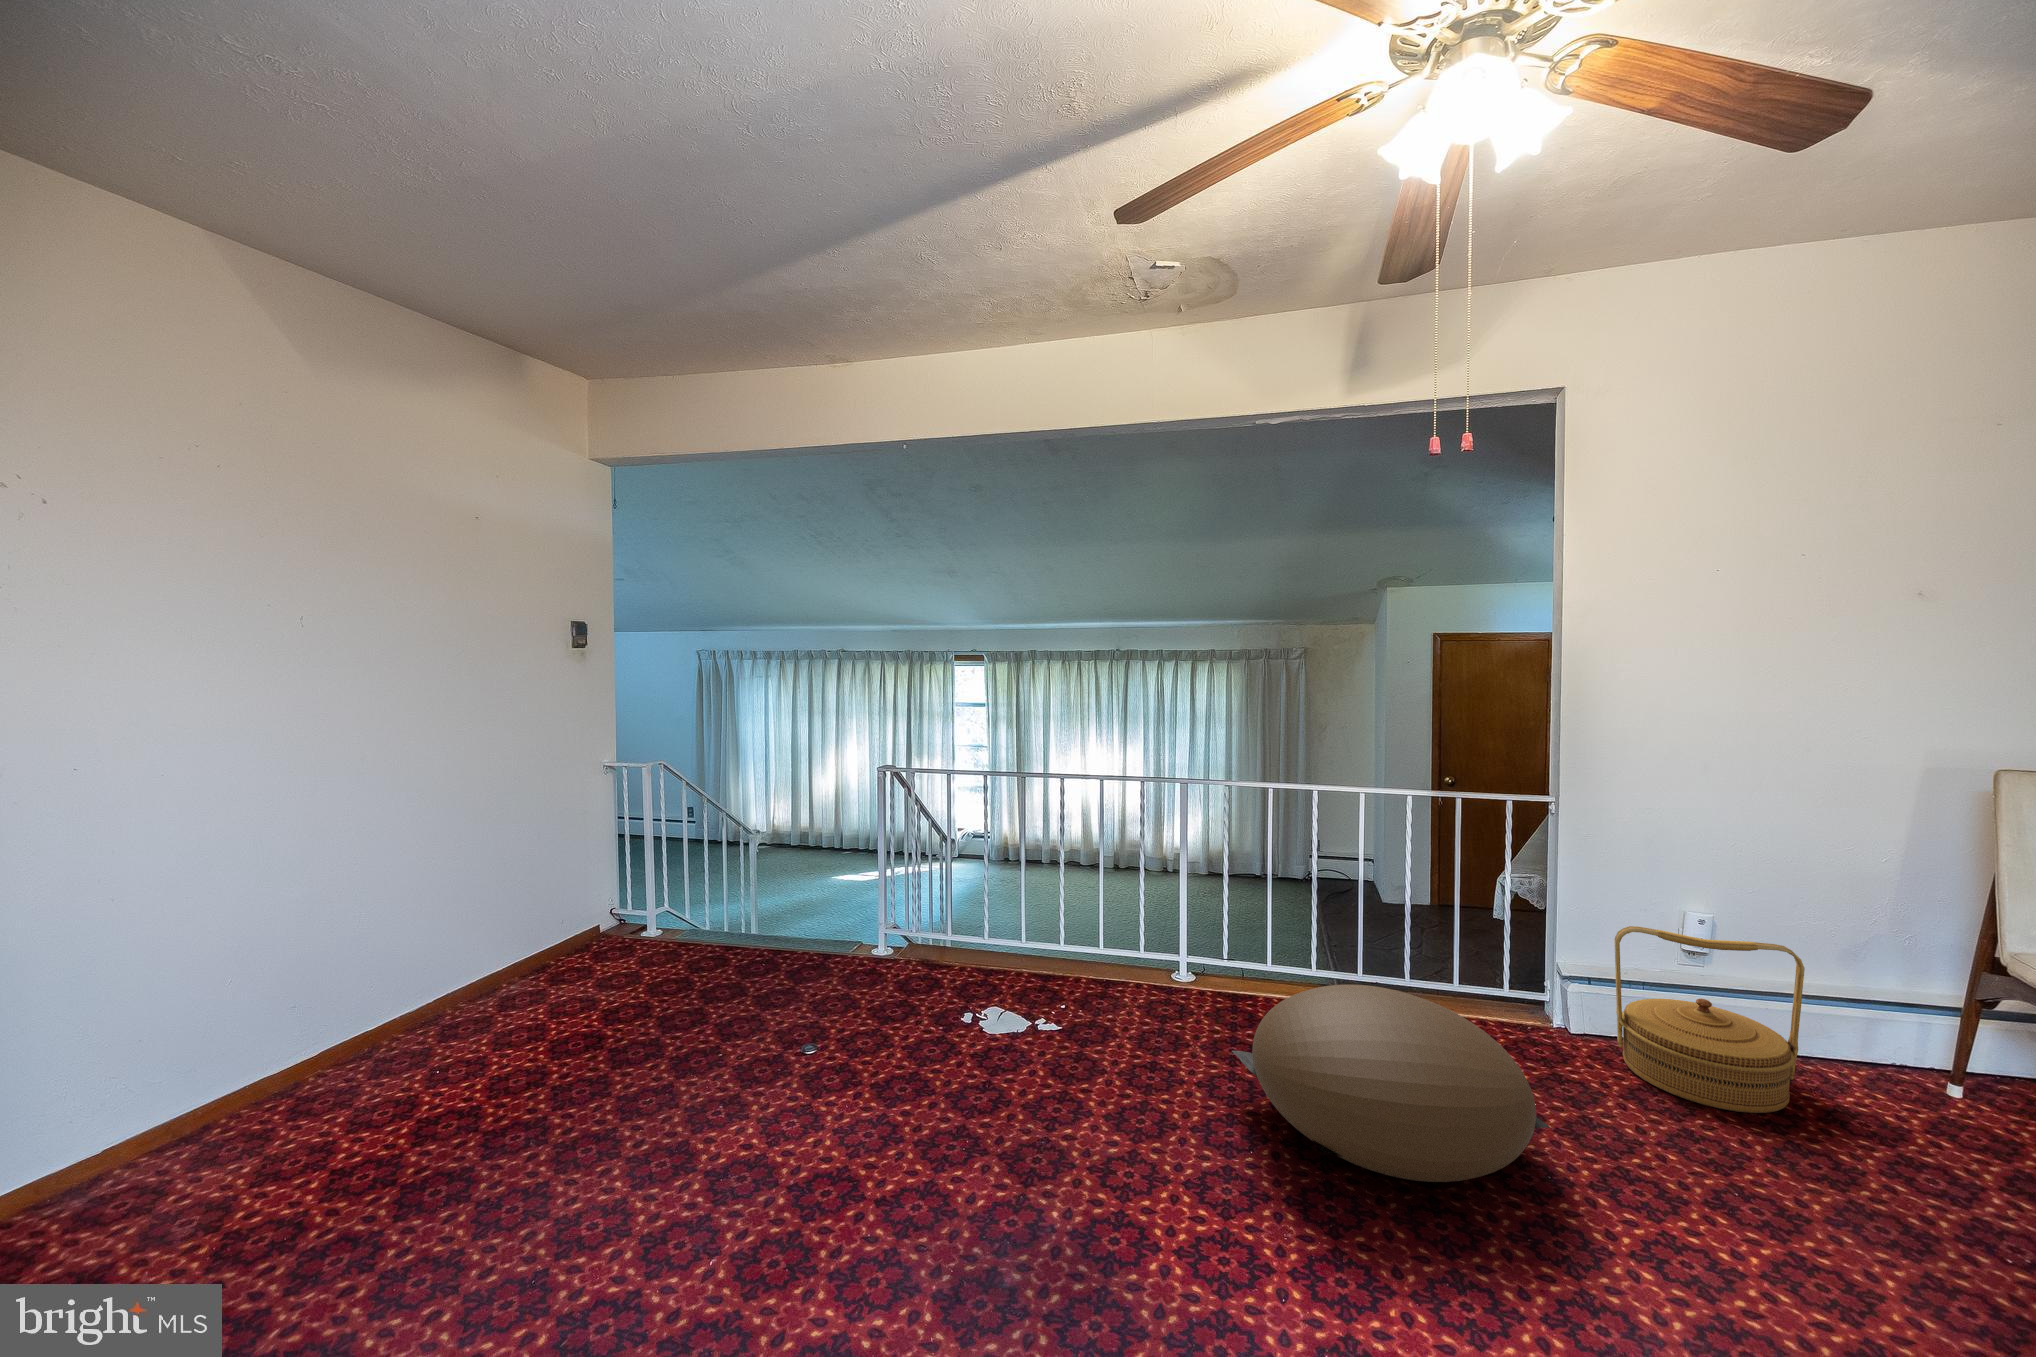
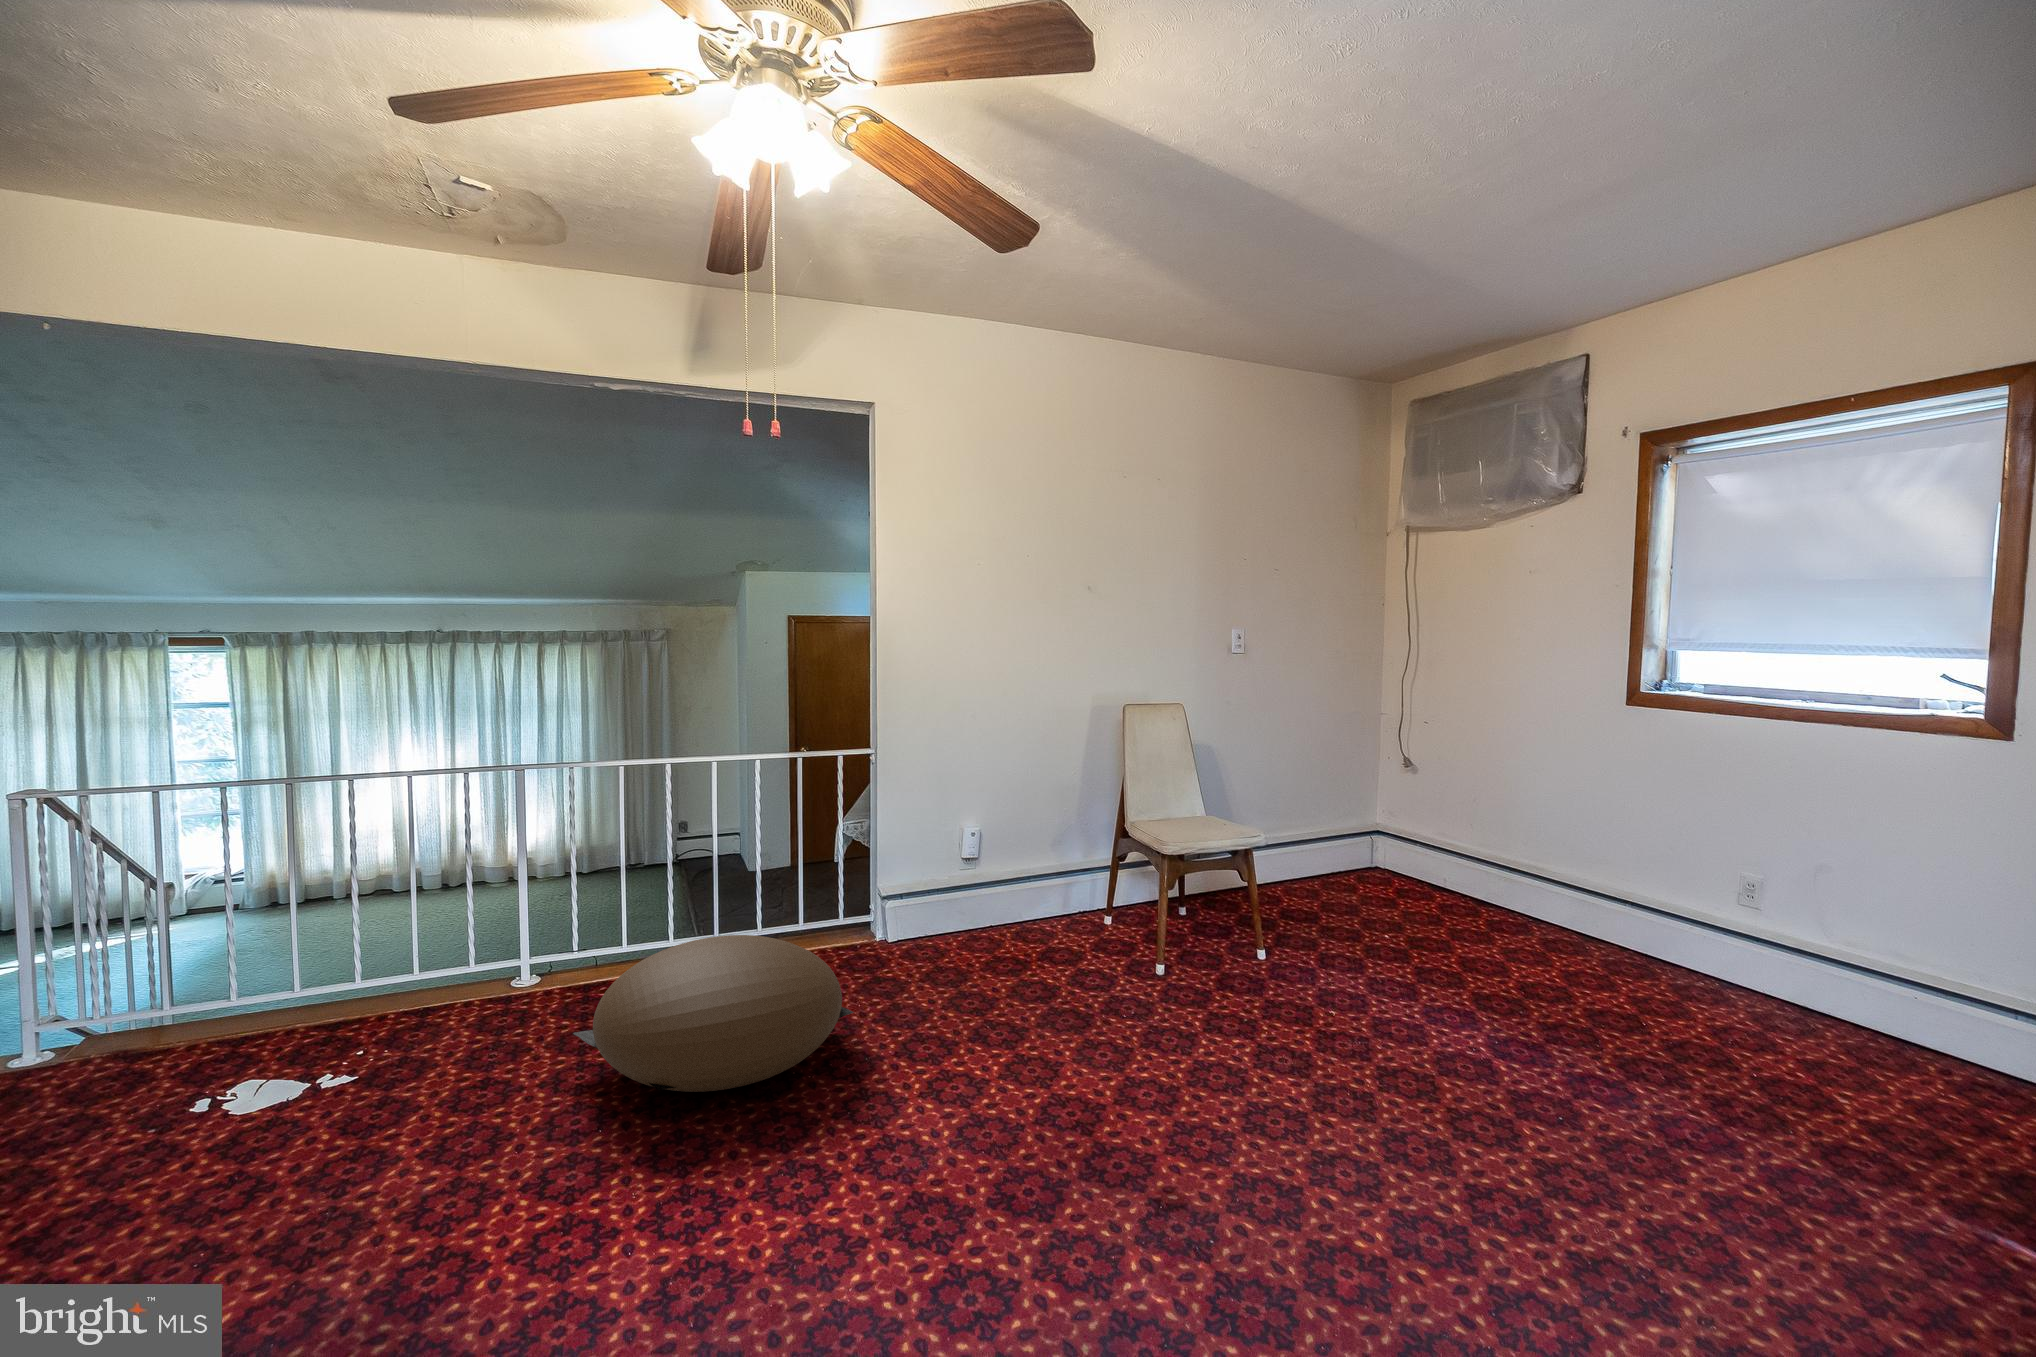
woven basket: present [1614,926,1805,1113] -> none [915,841,1028,970]

